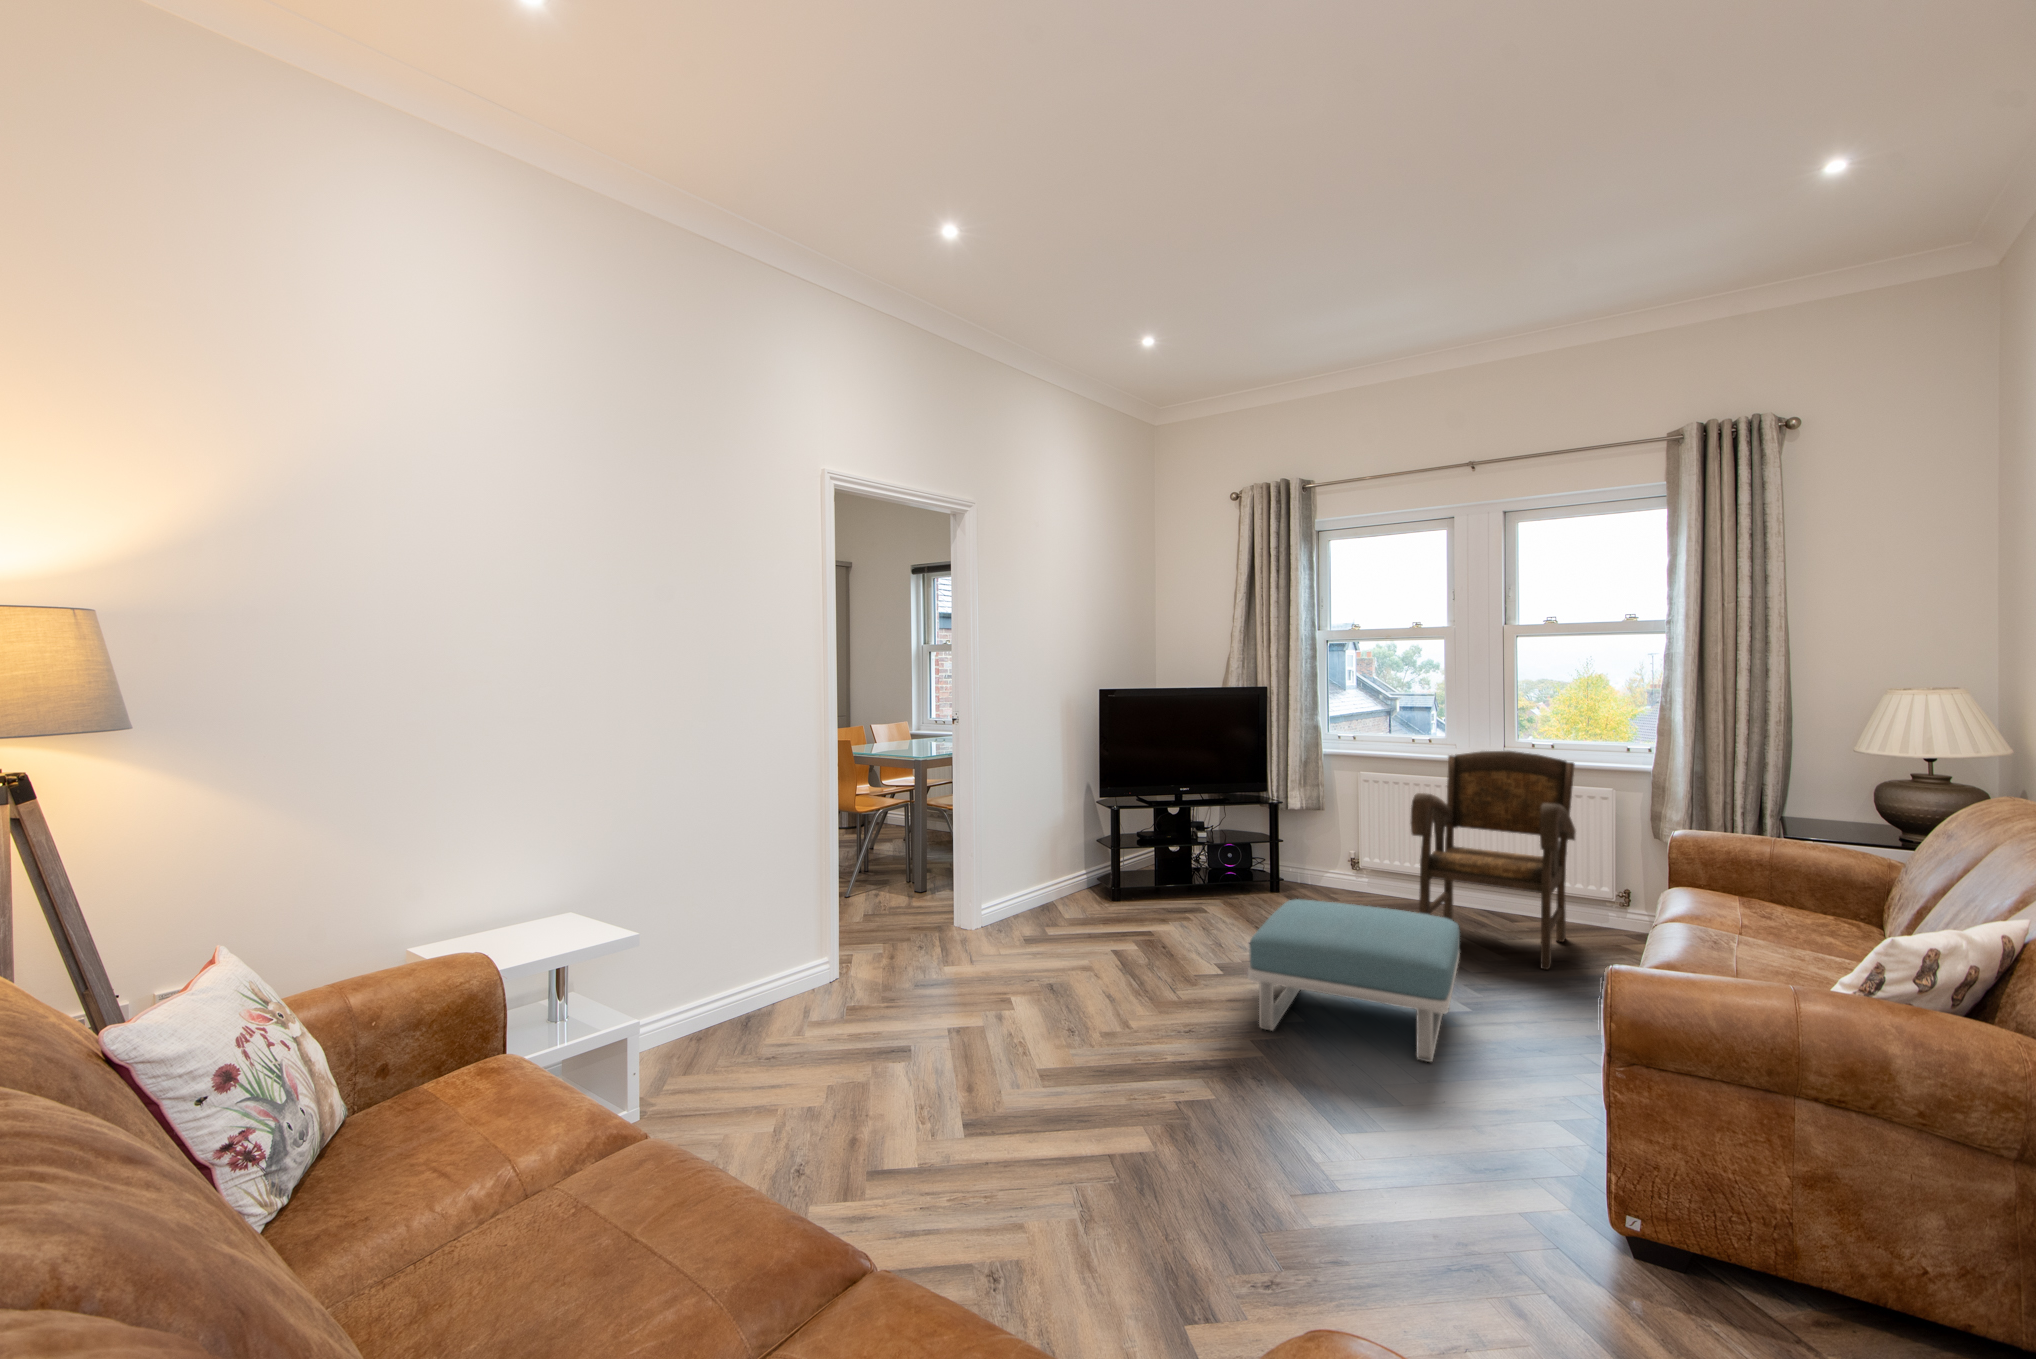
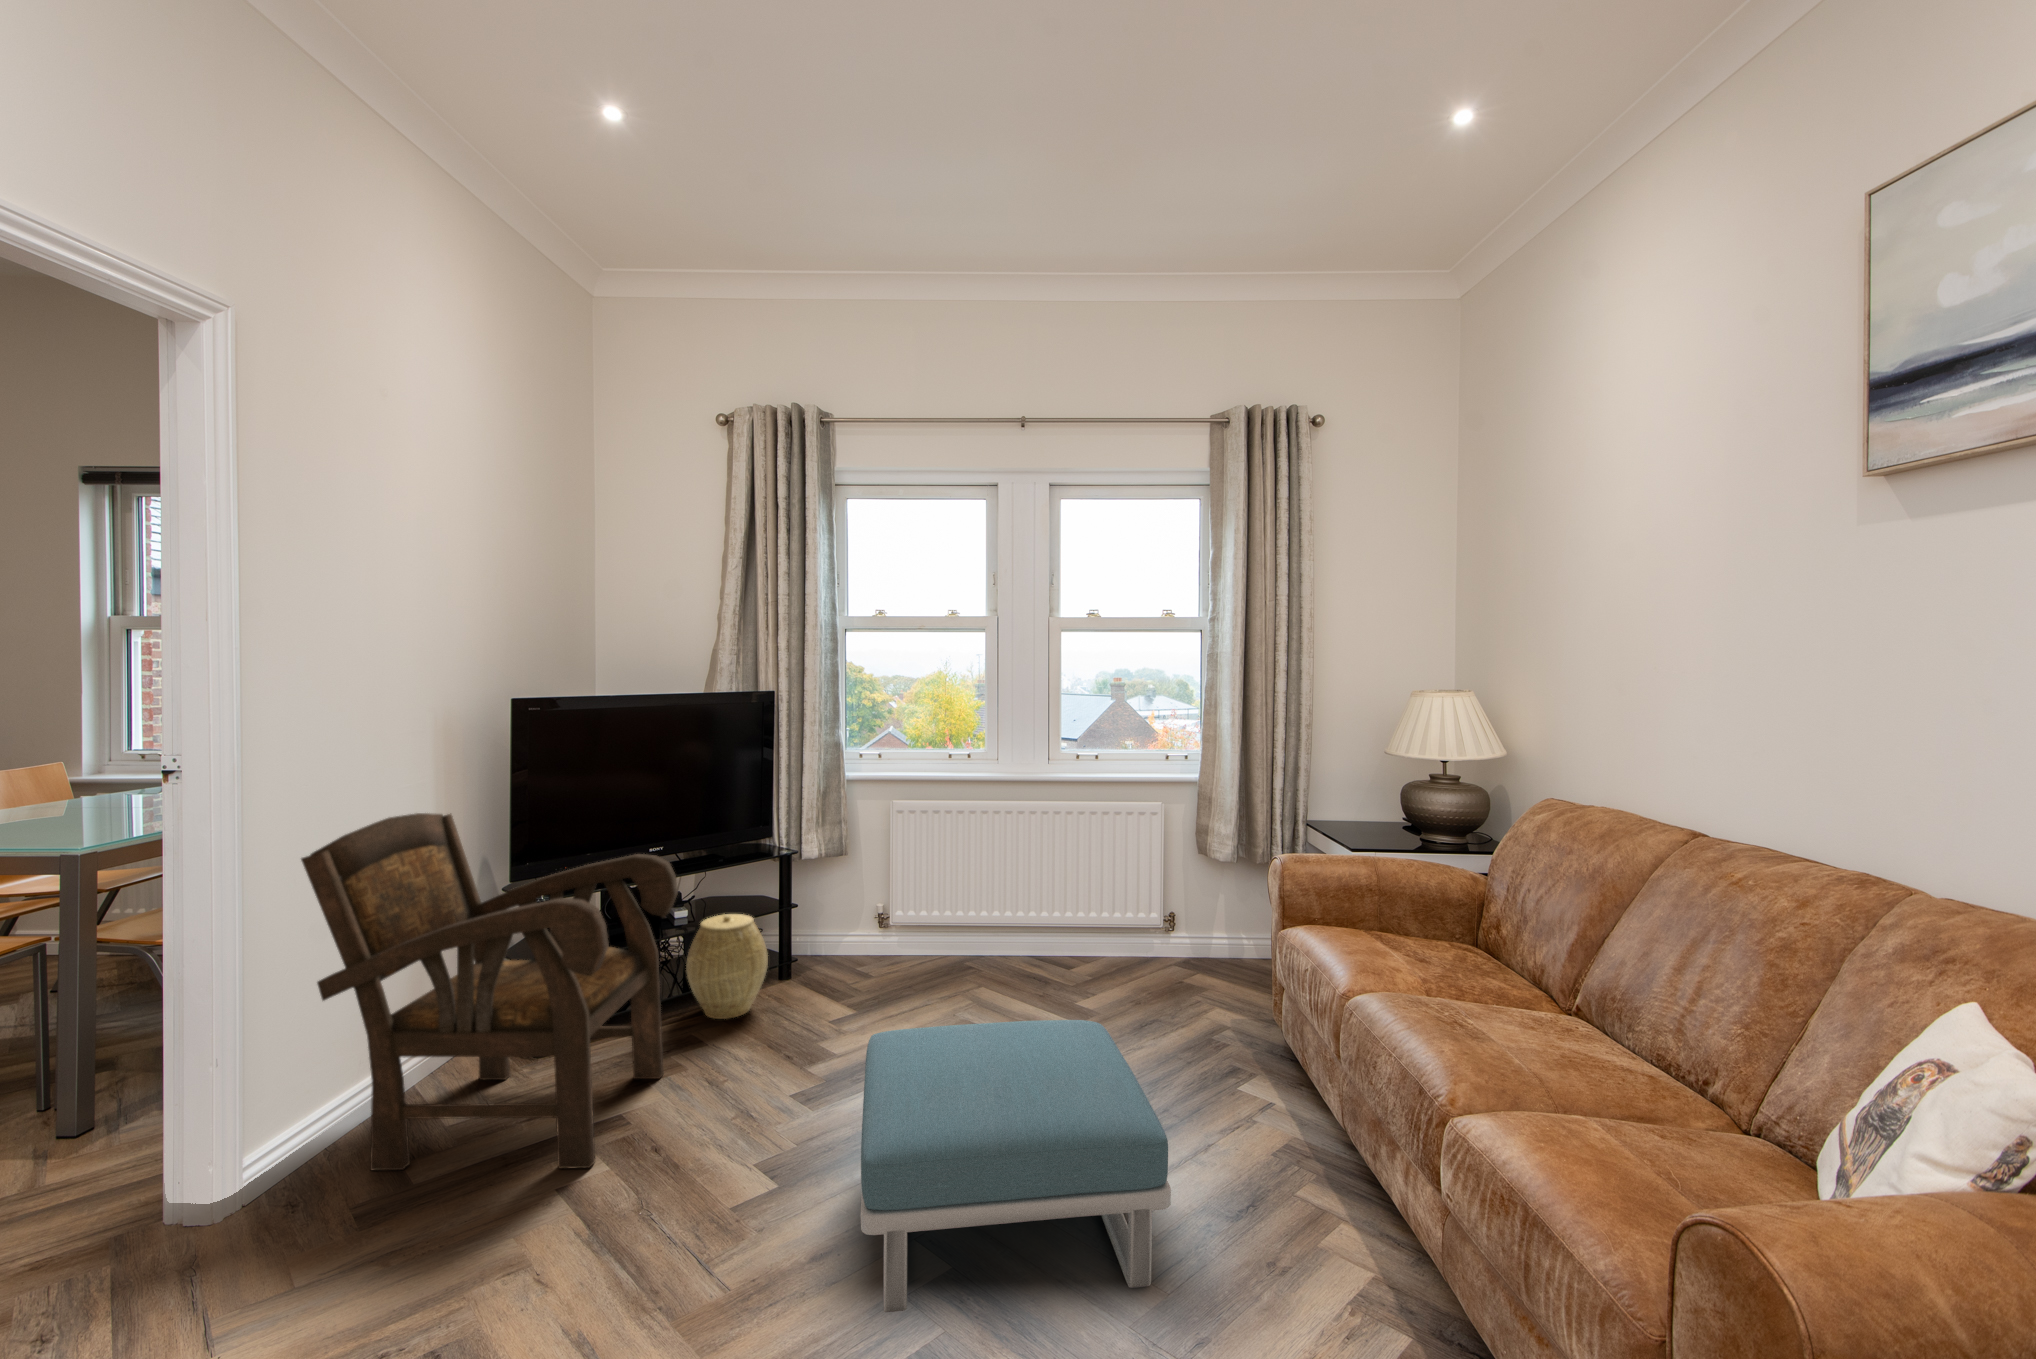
armchair: present [1411,751,1576,970] -> present [301,813,678,1170]
woven basket: none [1202,836,1256,904] -> present [686,914,768,1019]

